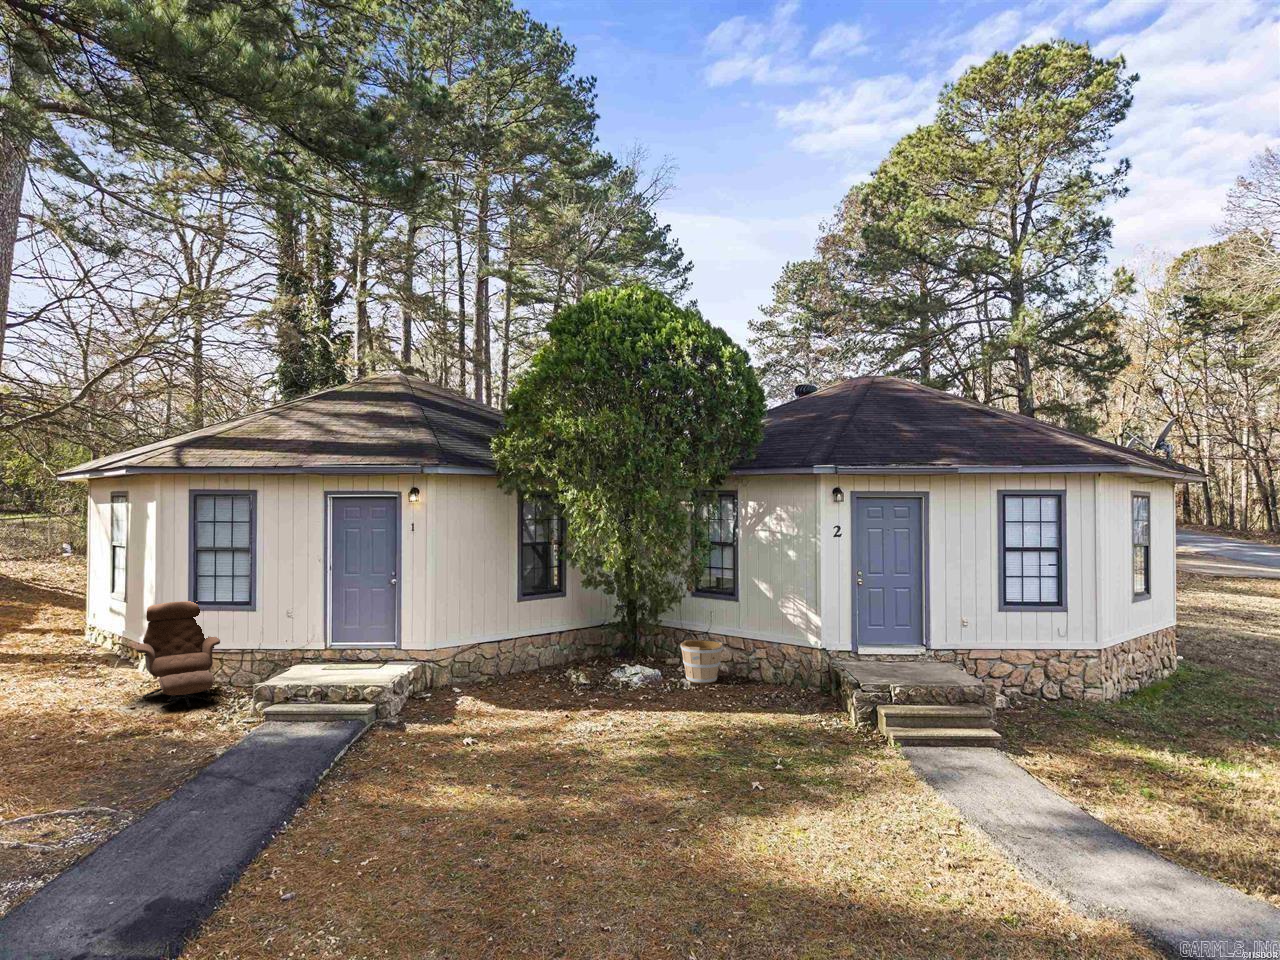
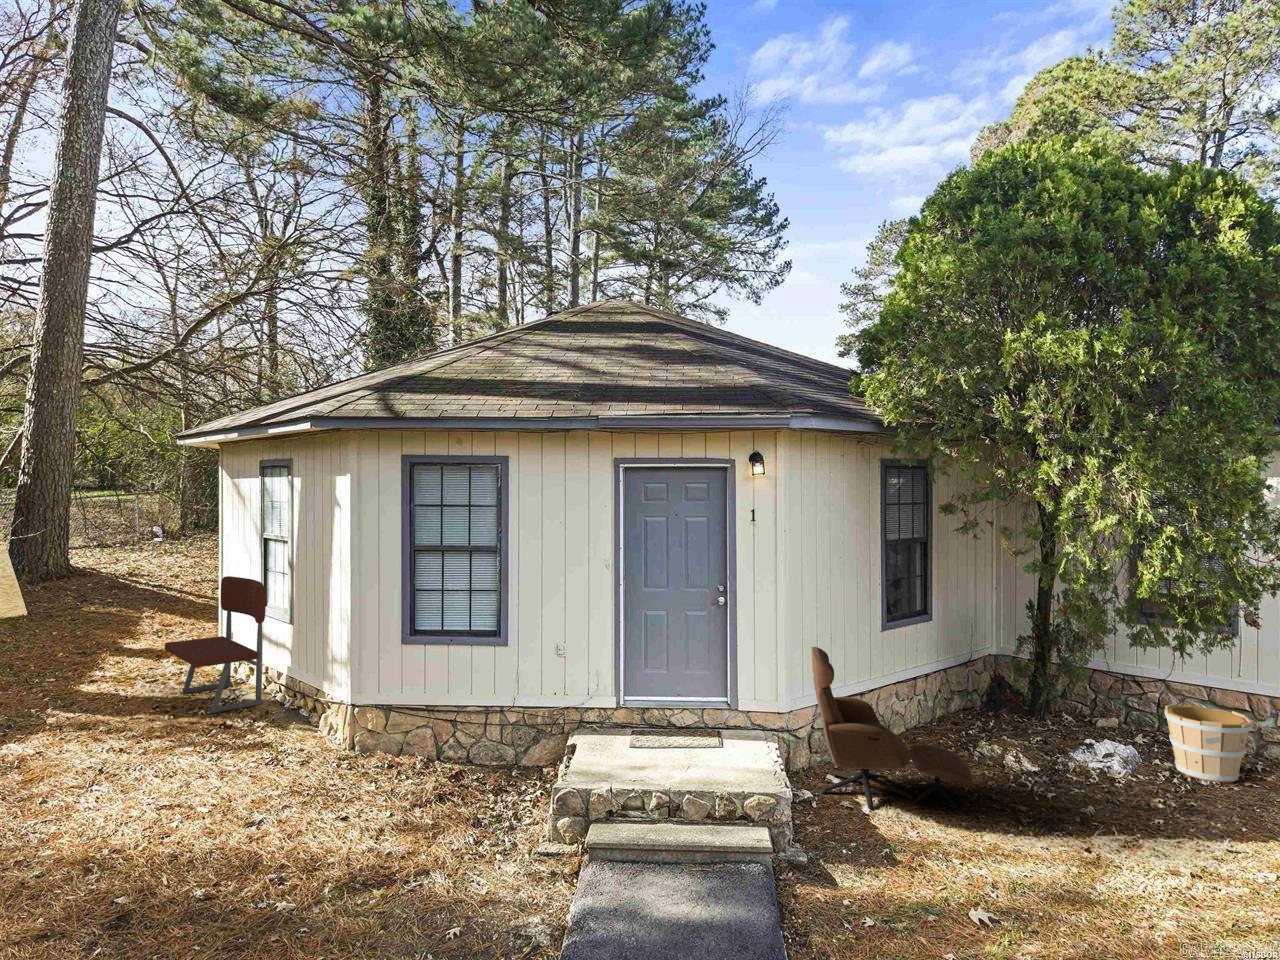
bench: none [36,572,111,665] -> present [165,576,266,713]
lounge chair: present [136,601,220,708] -> present [811,647,973,809]

